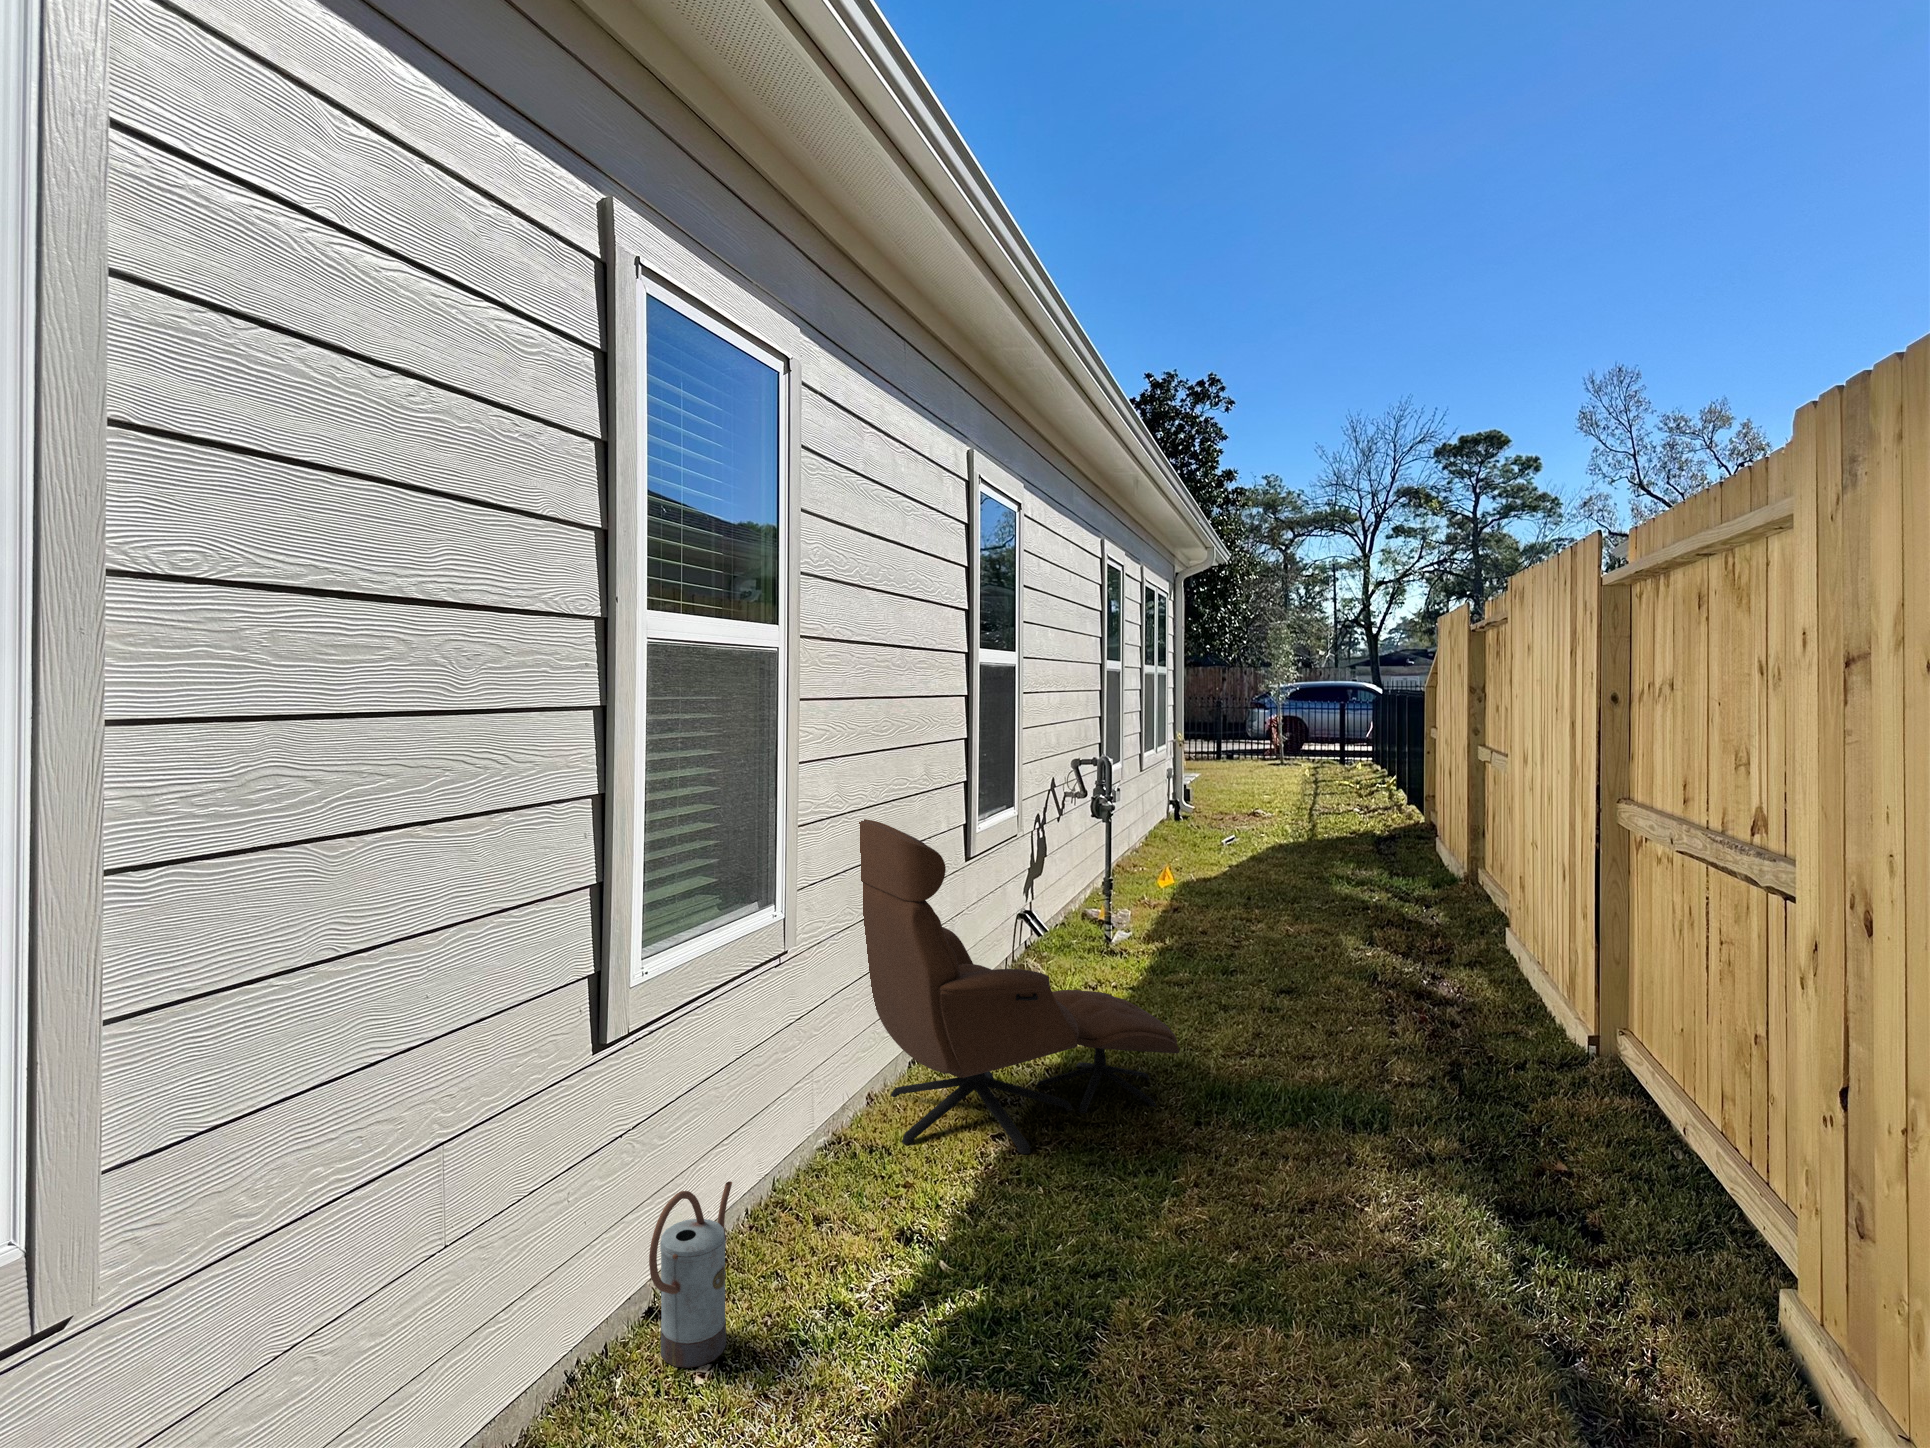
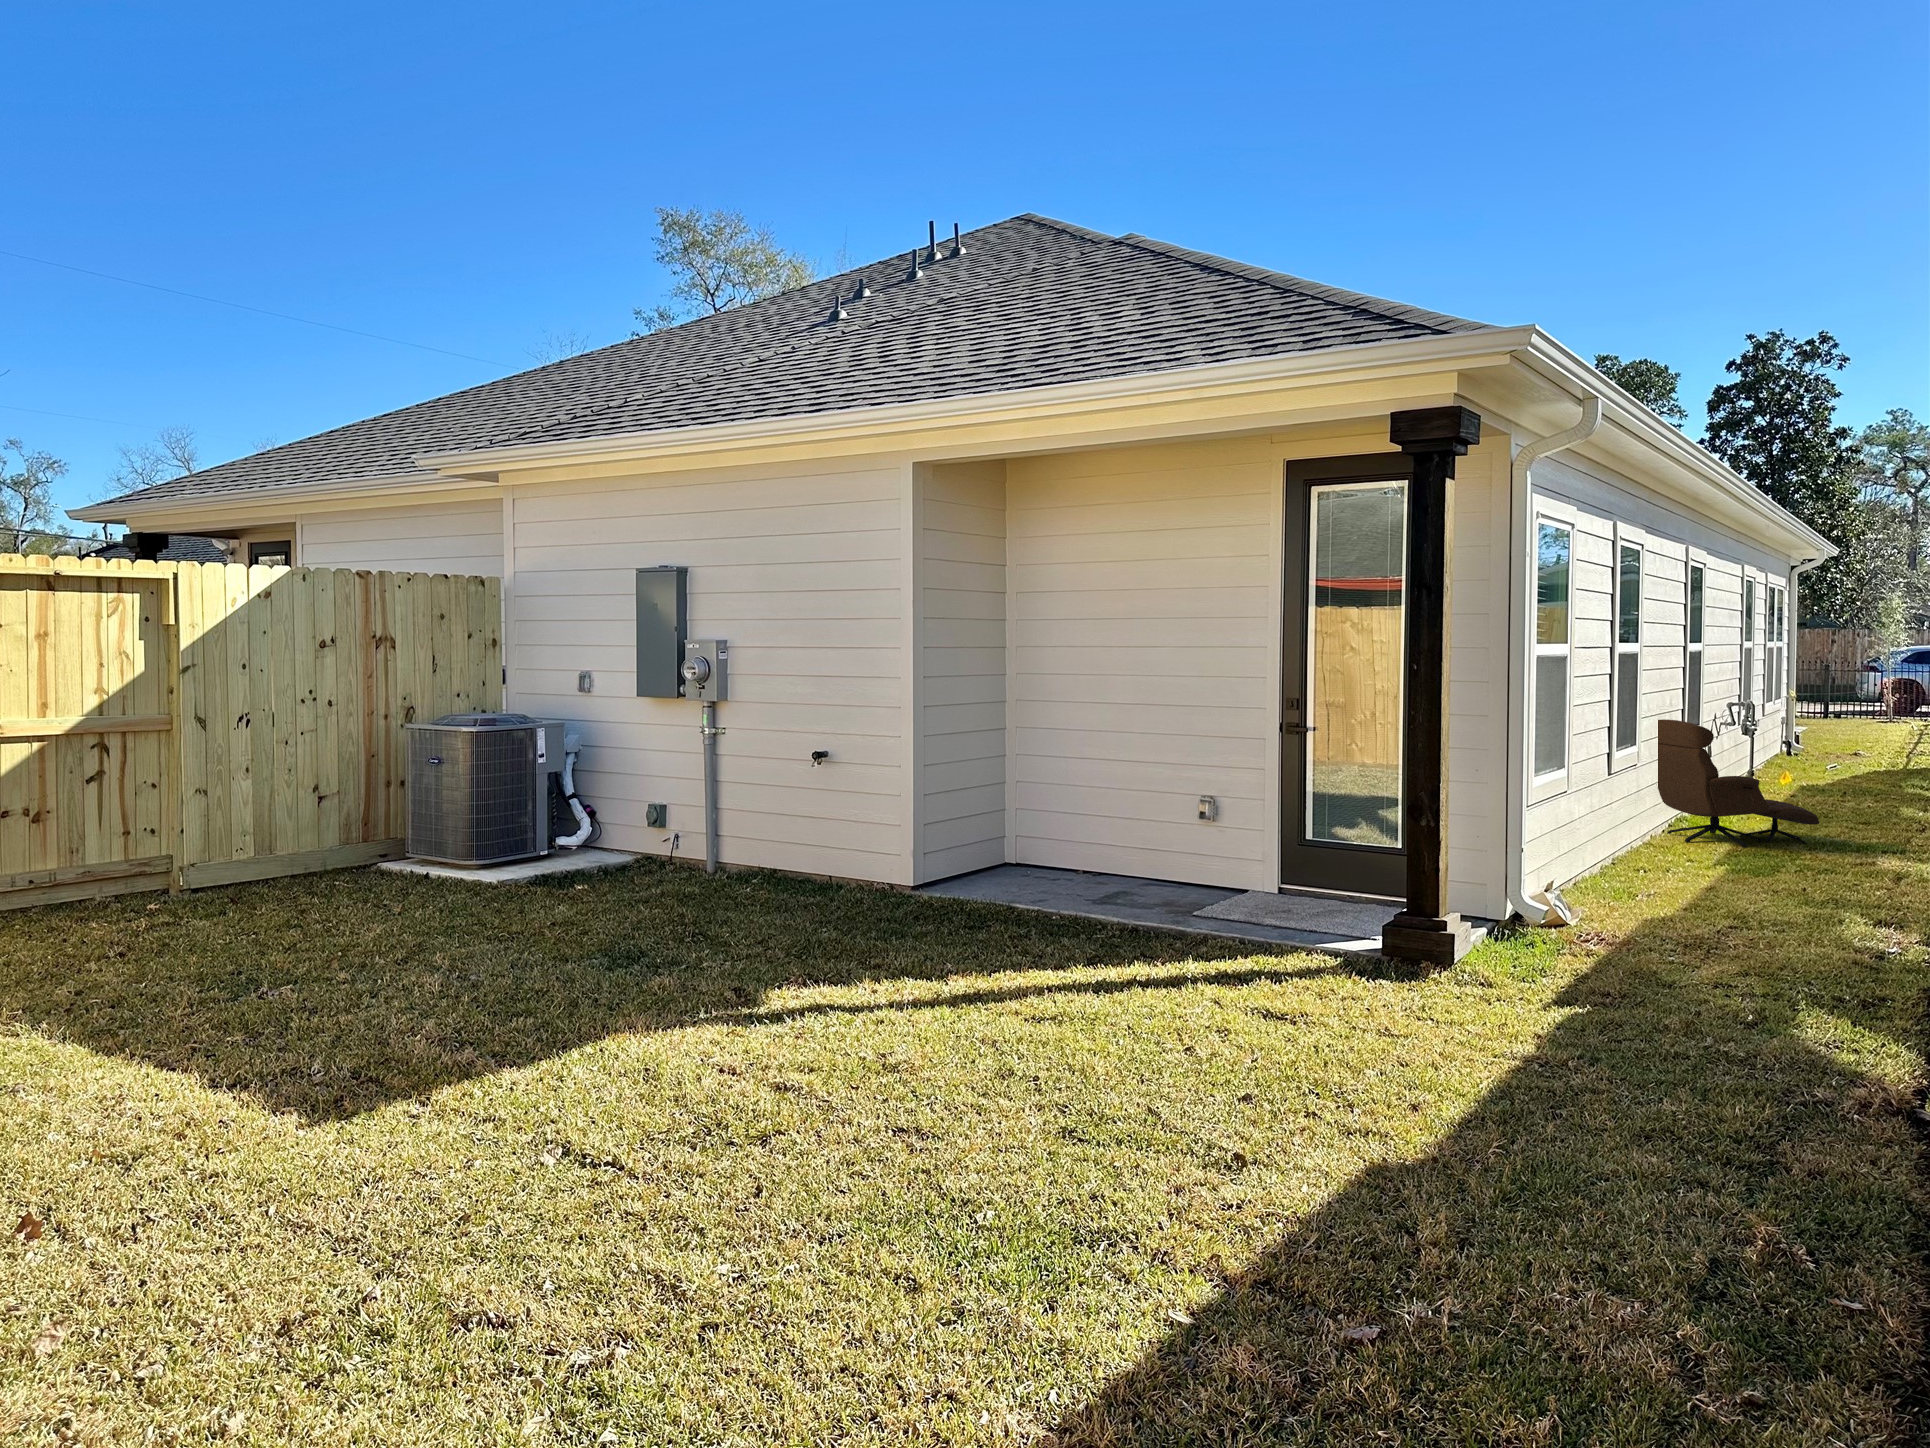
watering can: present [649,1181,732,1368] -> none [1636,815,1660,863]

